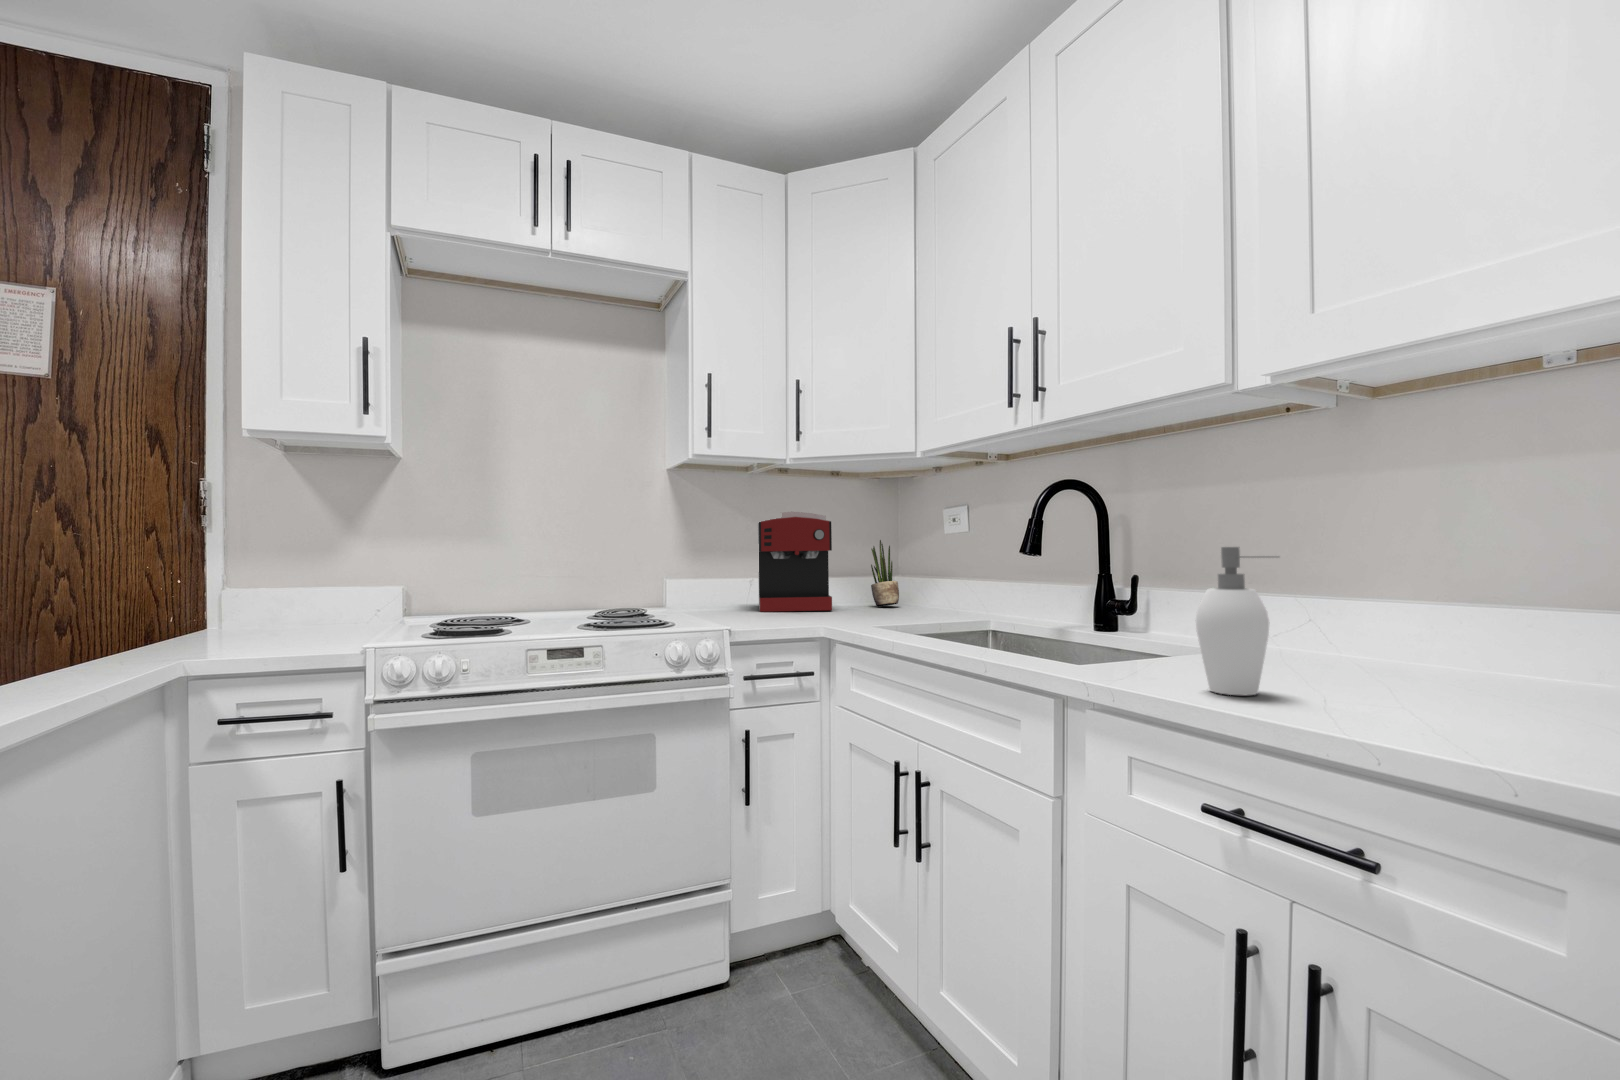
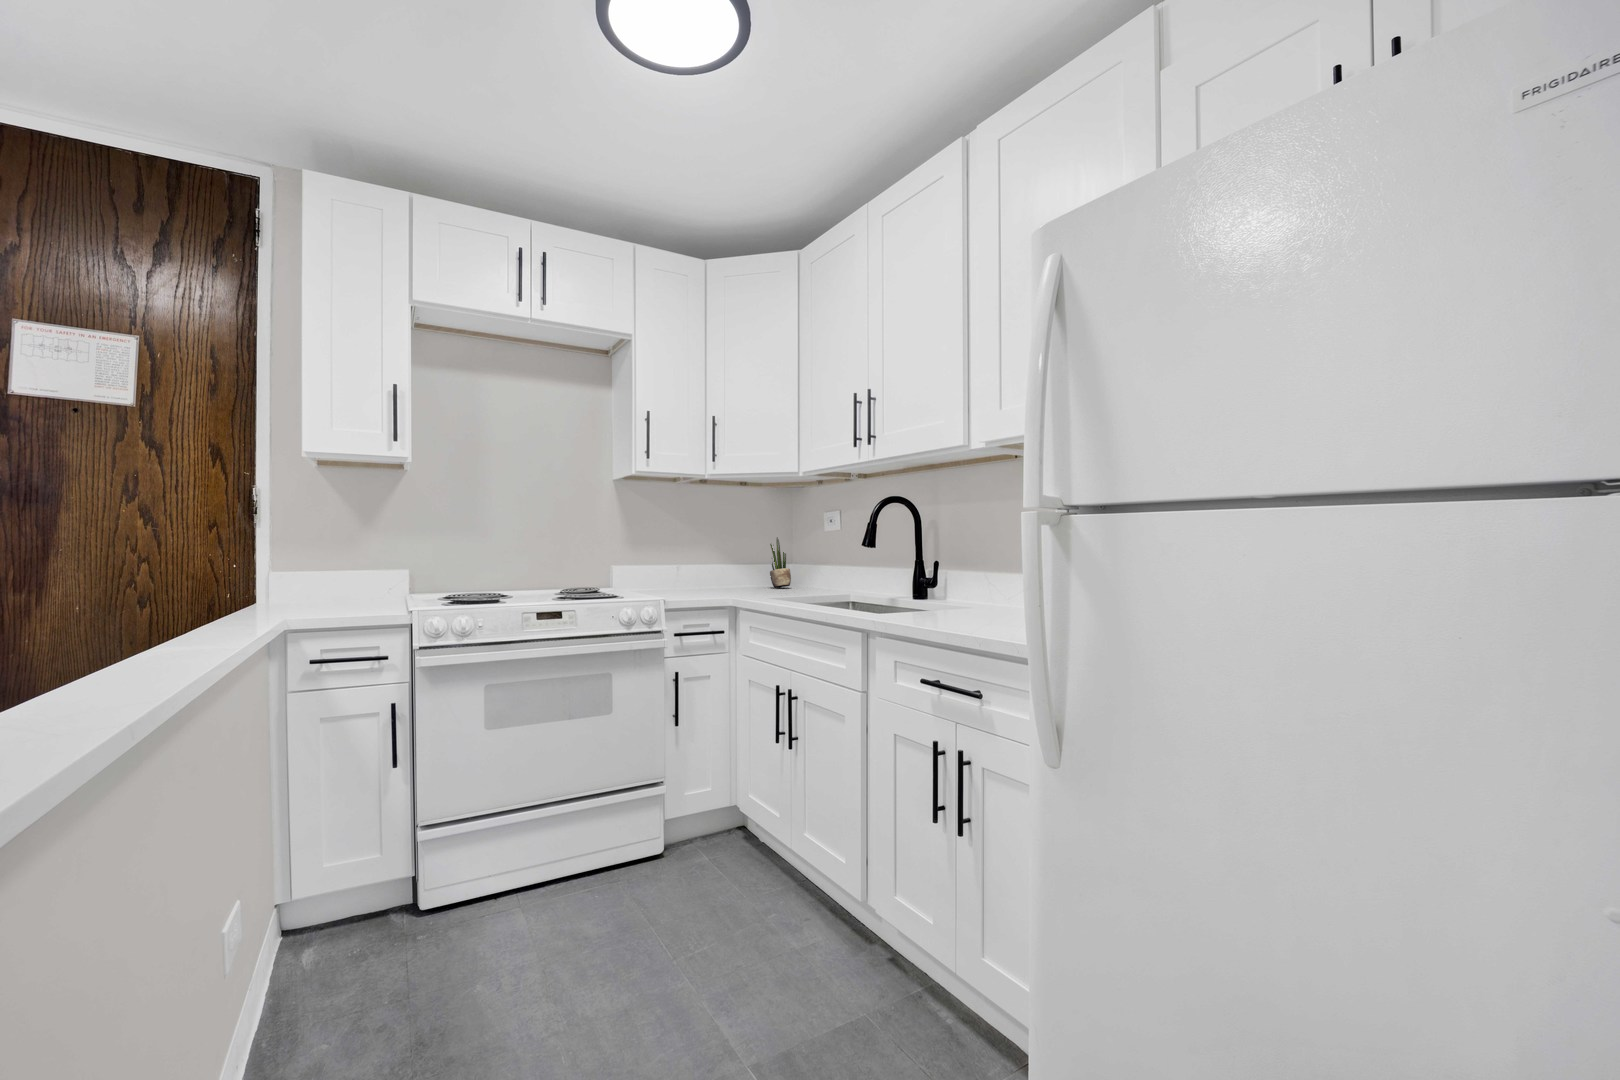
coffee maker: present [758,512,832,612] -> none [683,515,740,591]
soap dispenser: present [1196,547,1279,695] -> none [948,541,988,626]

